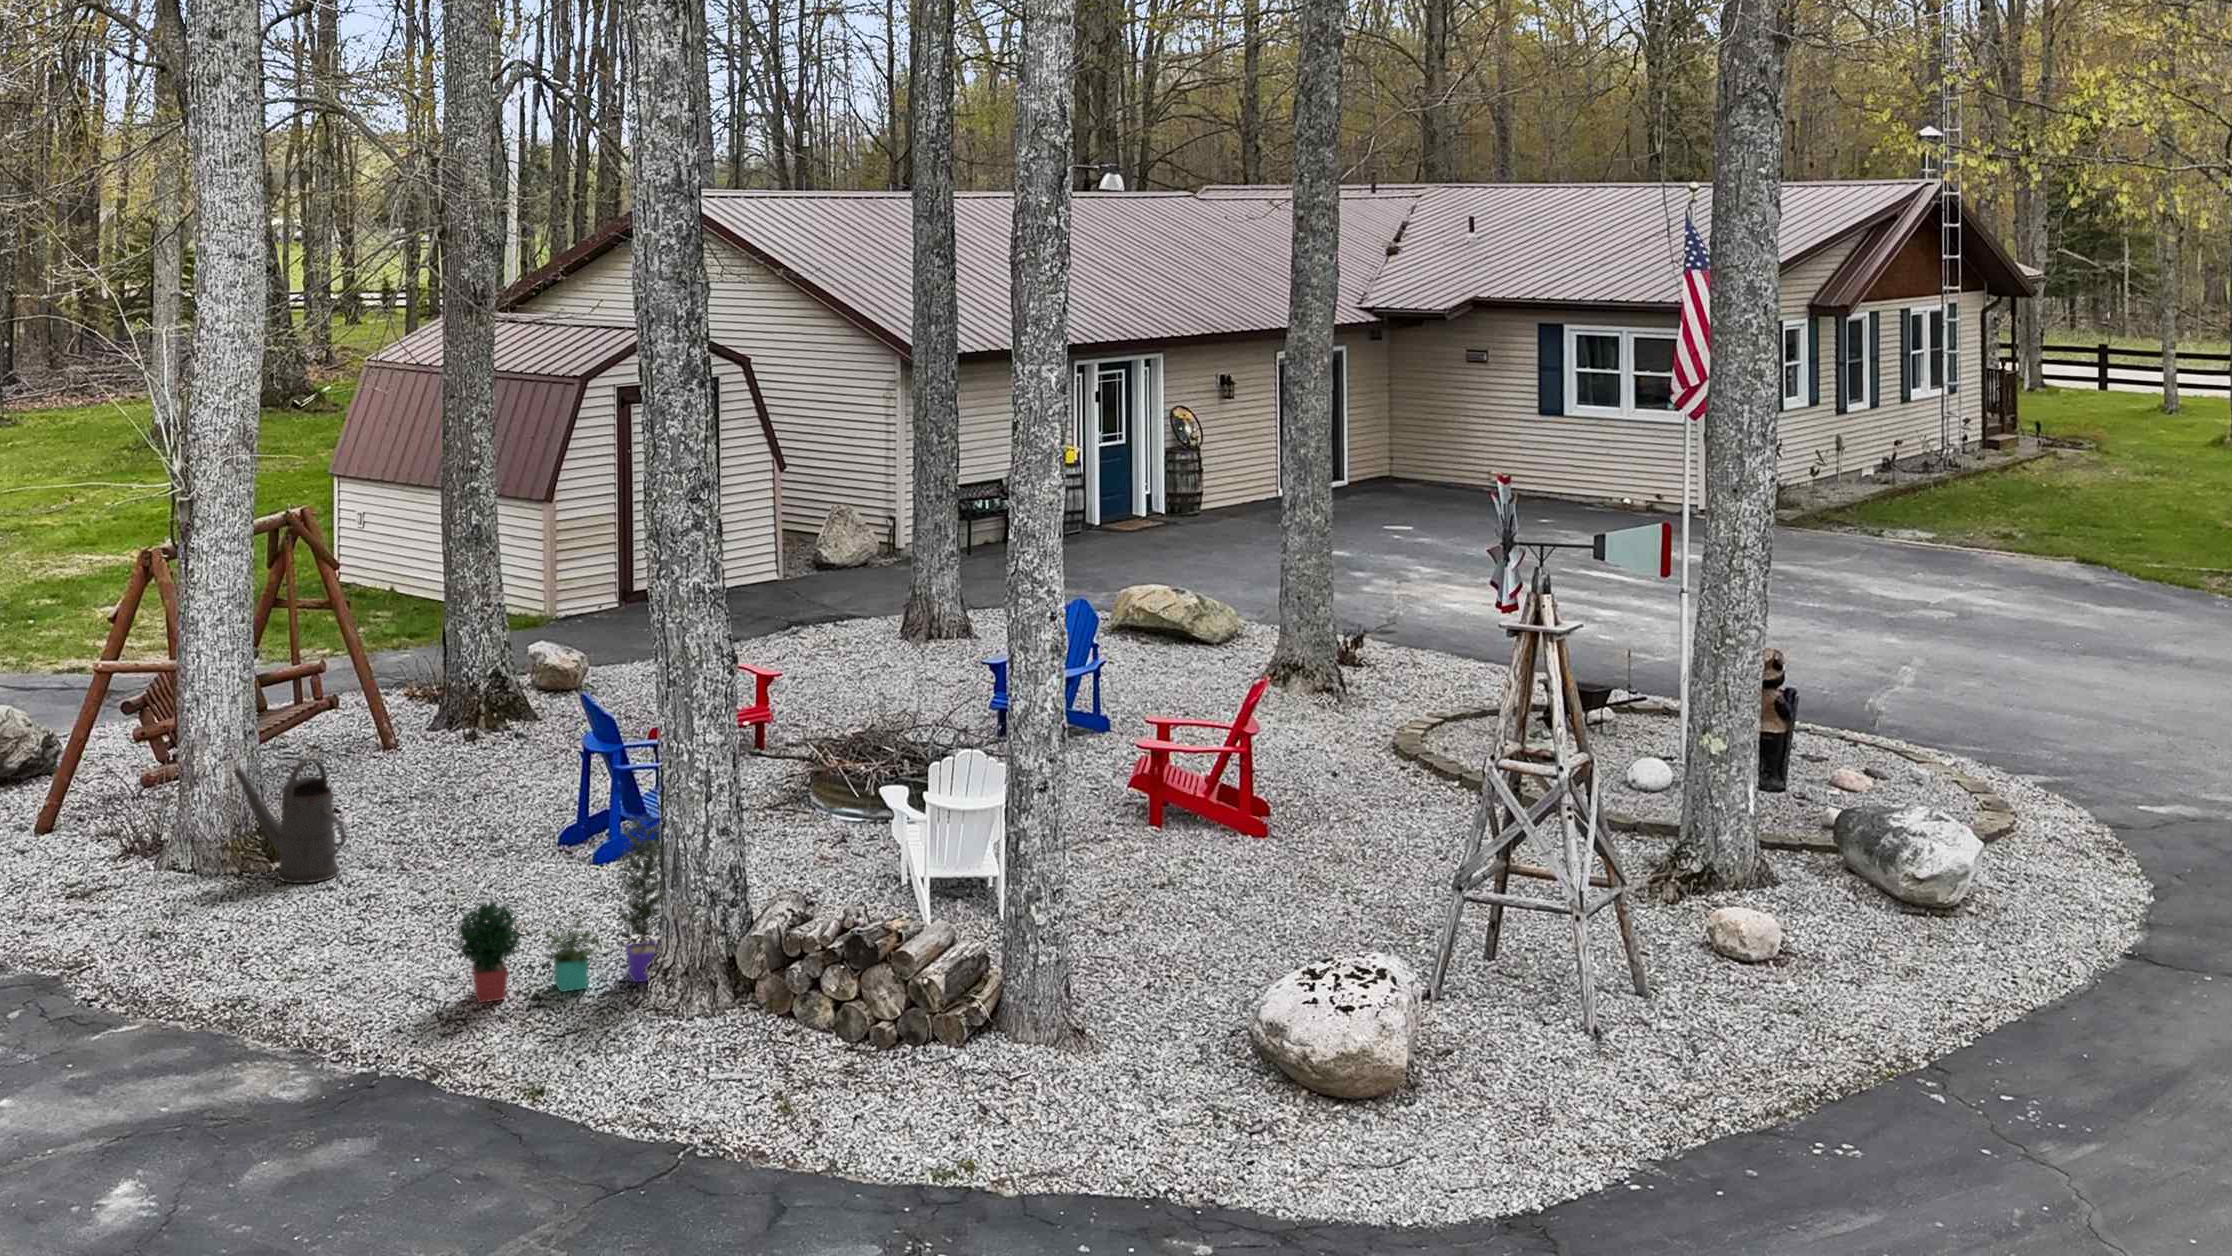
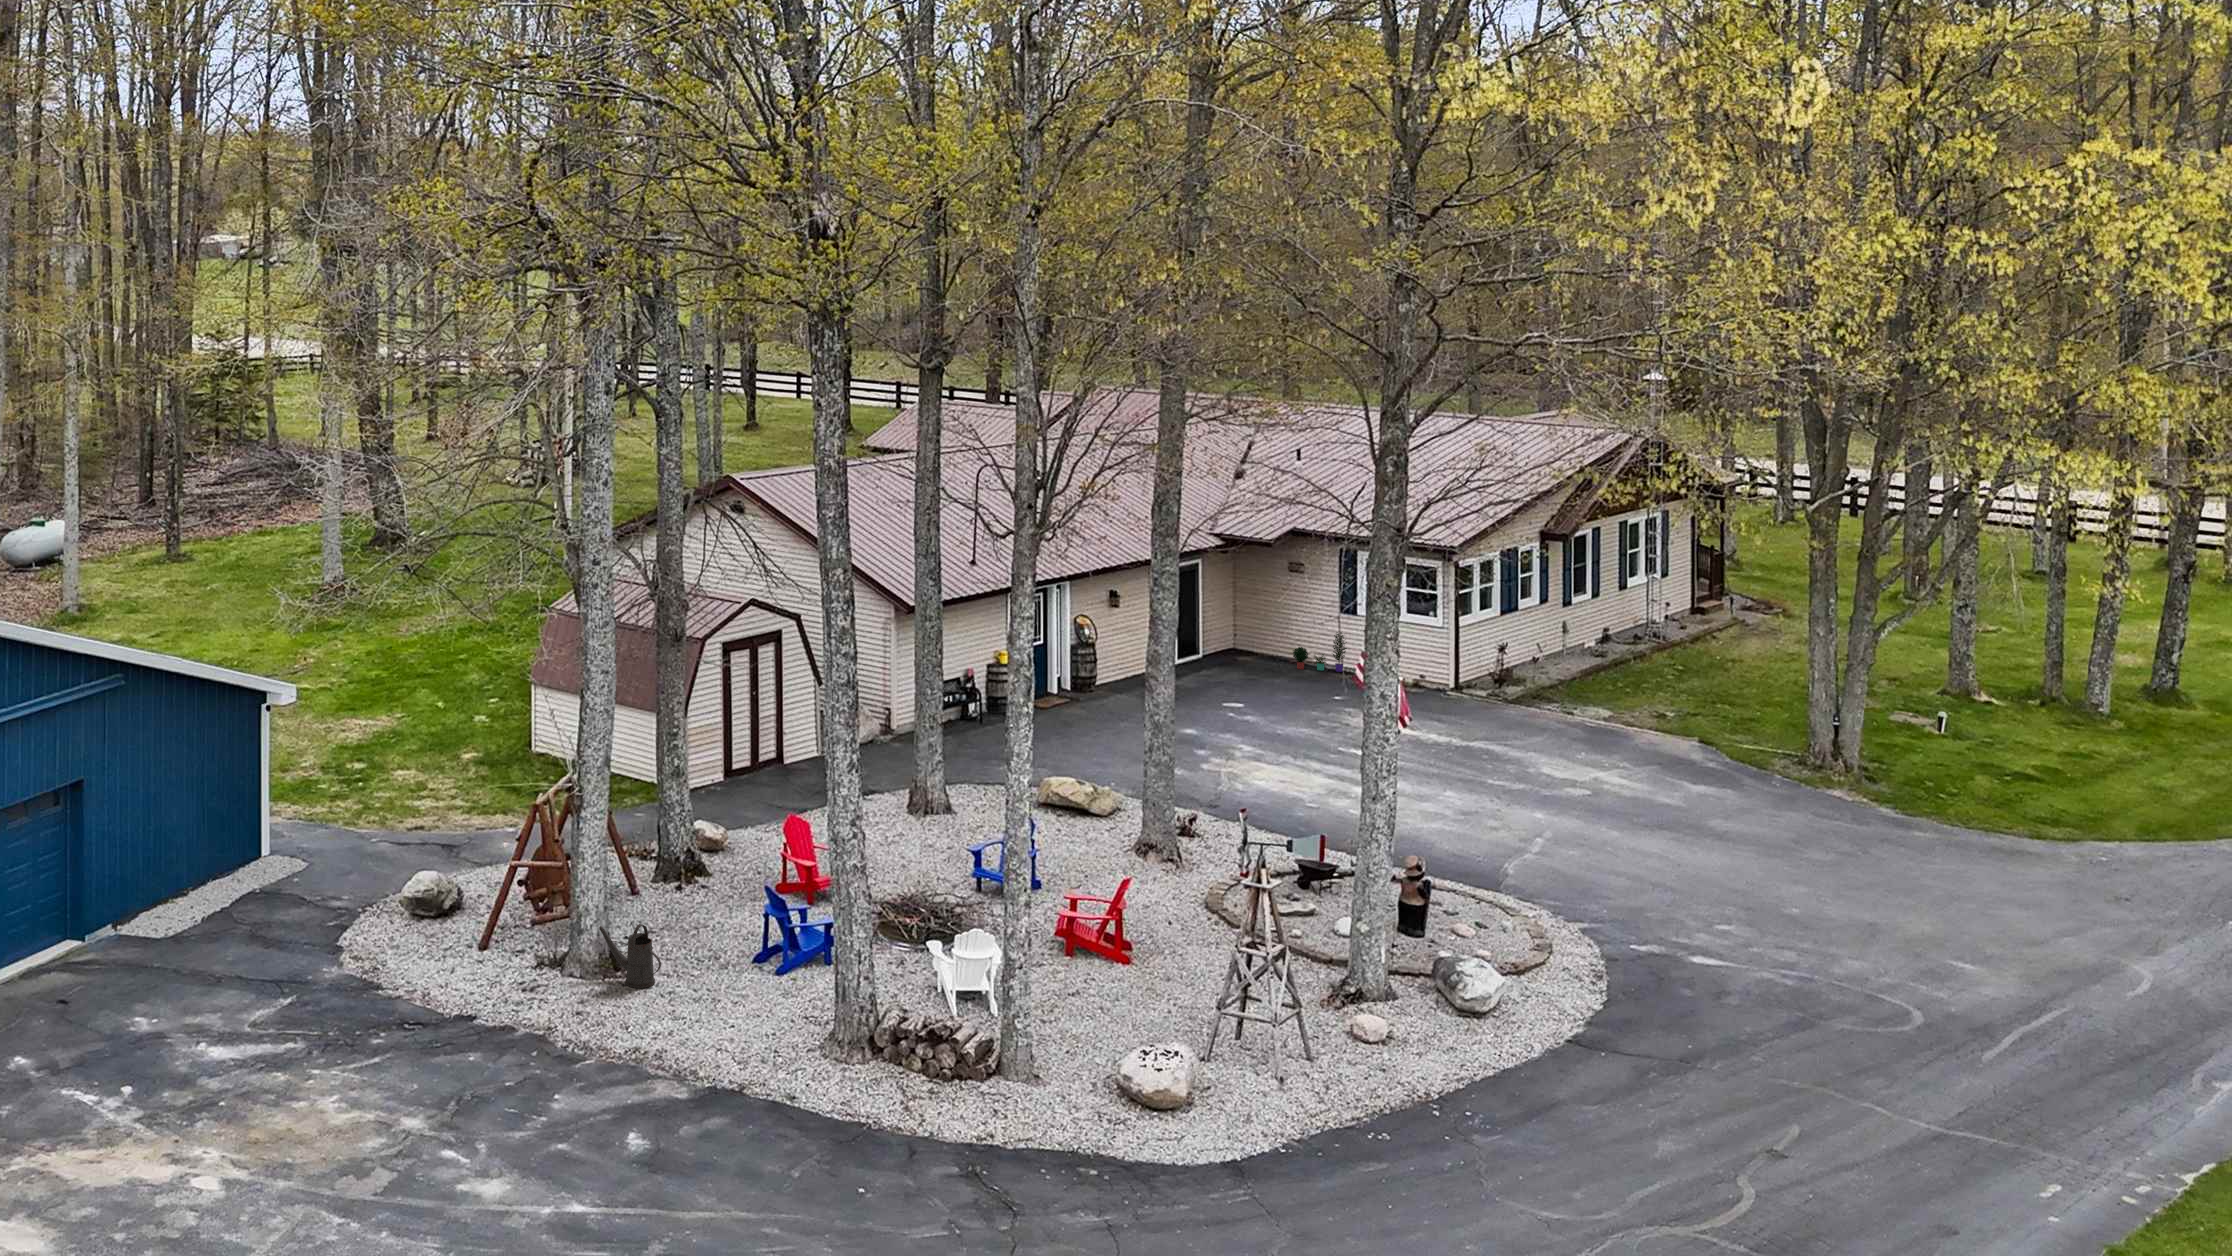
potted plant: present [457,815,666,1003] -> present [1293,632,1347,672]

